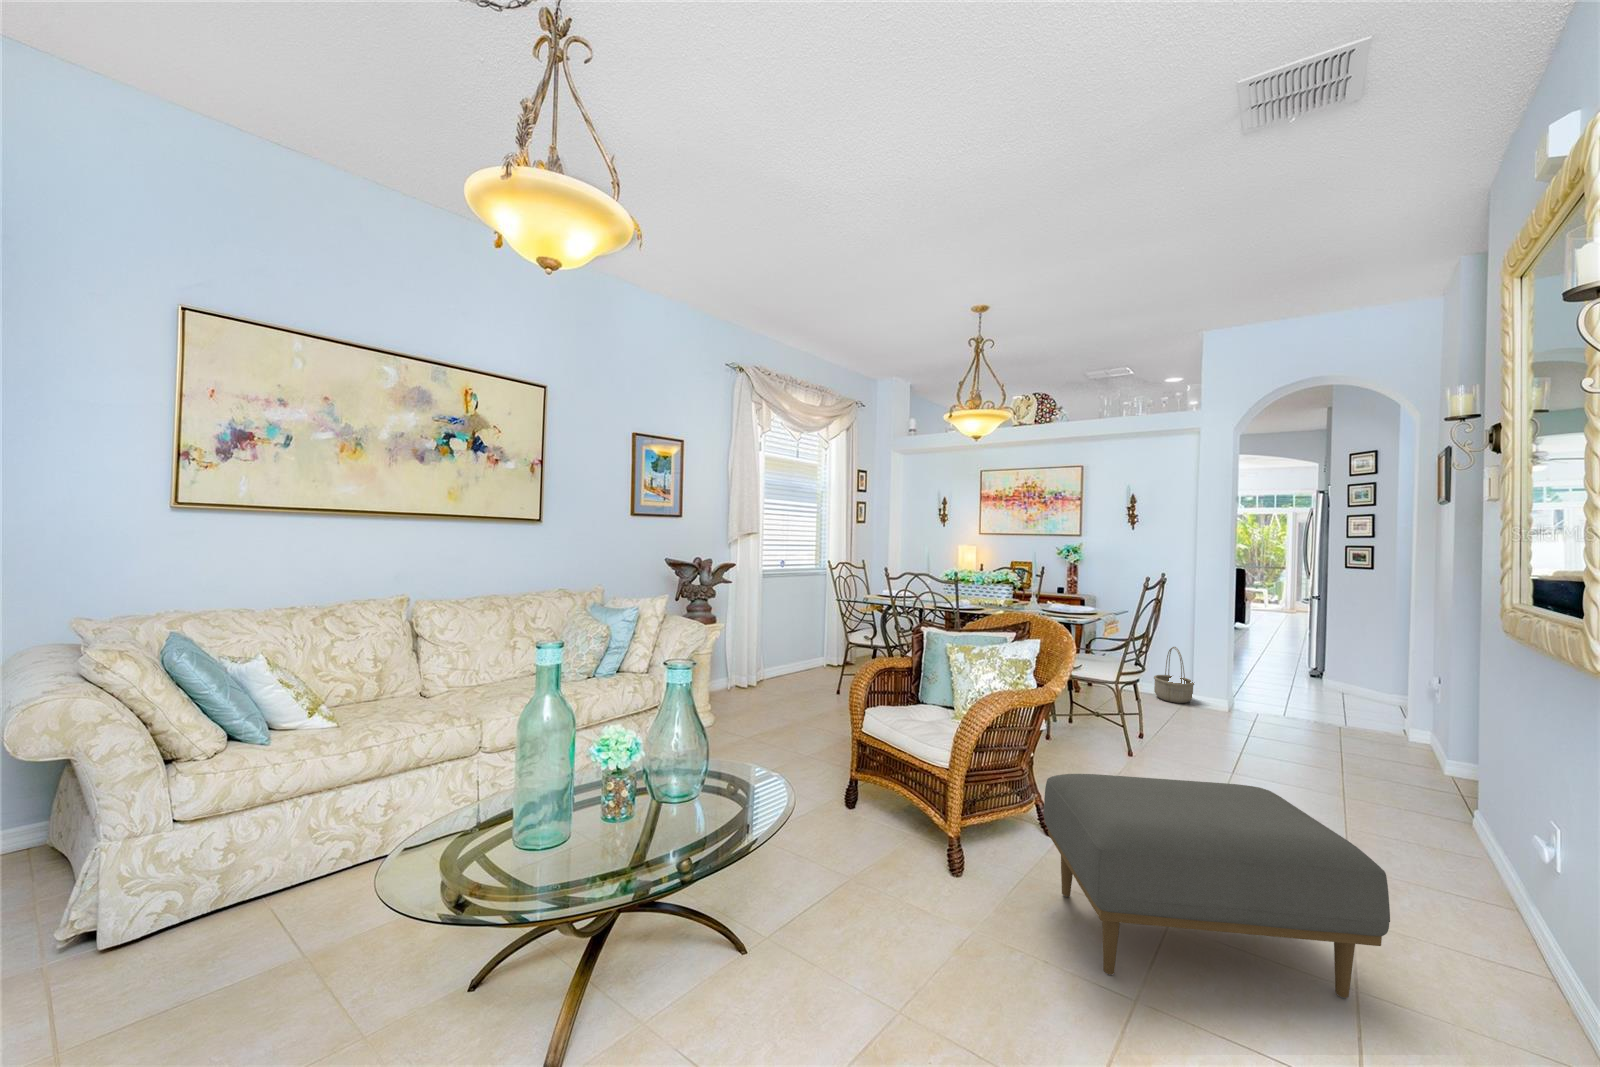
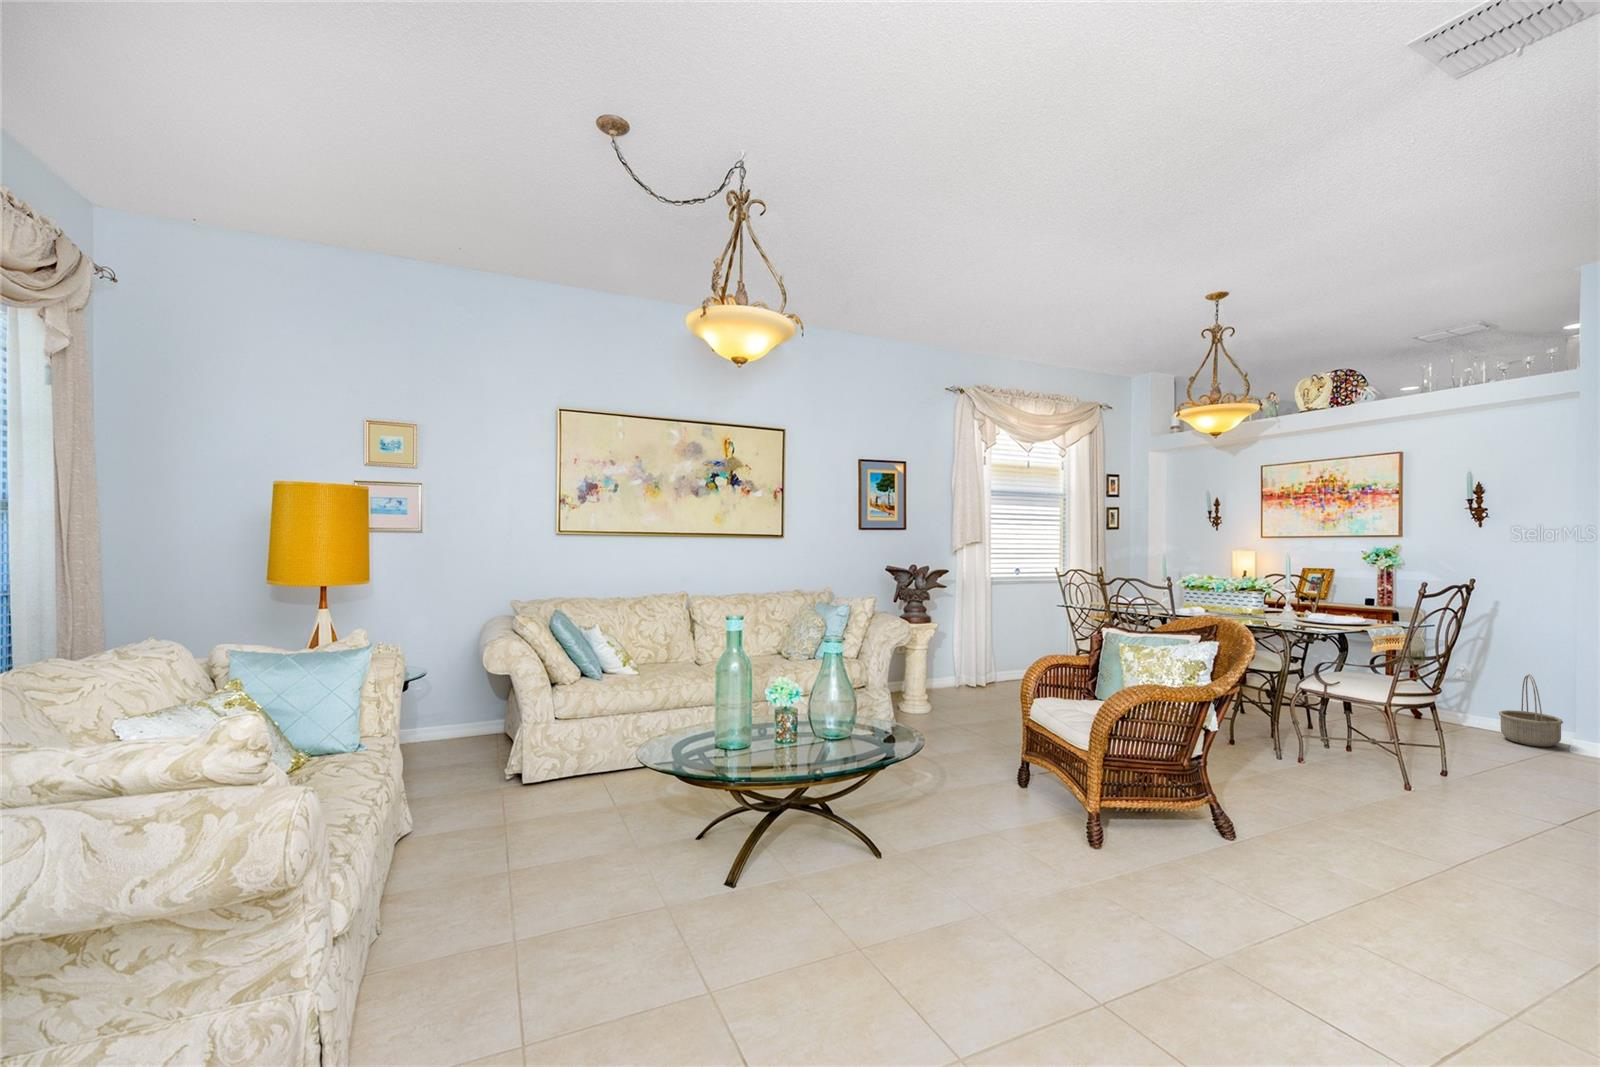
ottoman: present [1044,774,1390,998] -> none [1158,753,1471,976]

